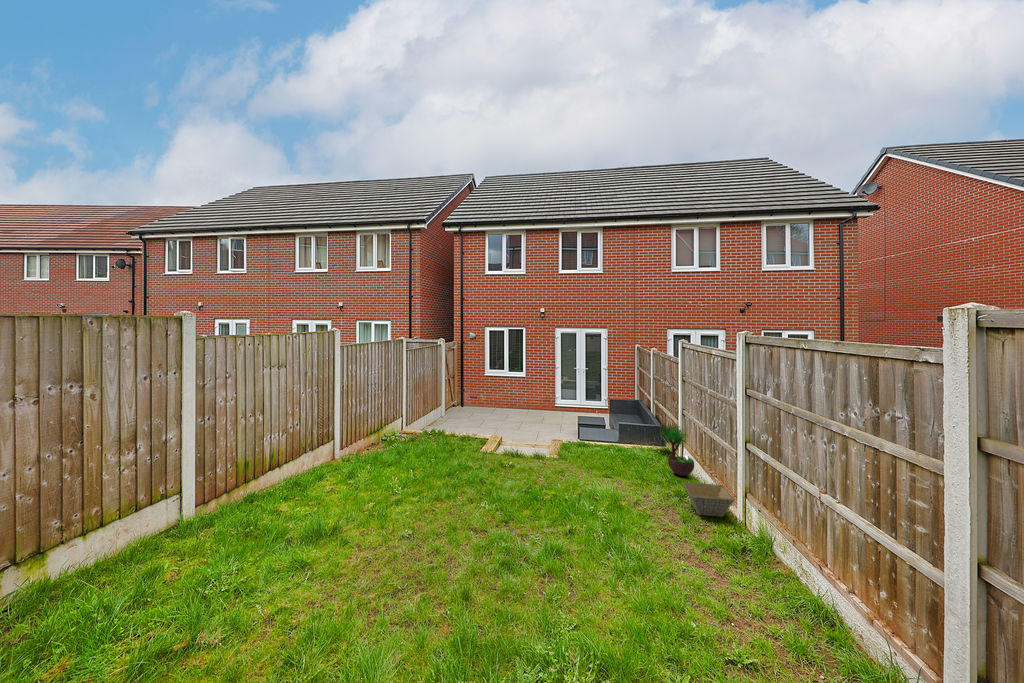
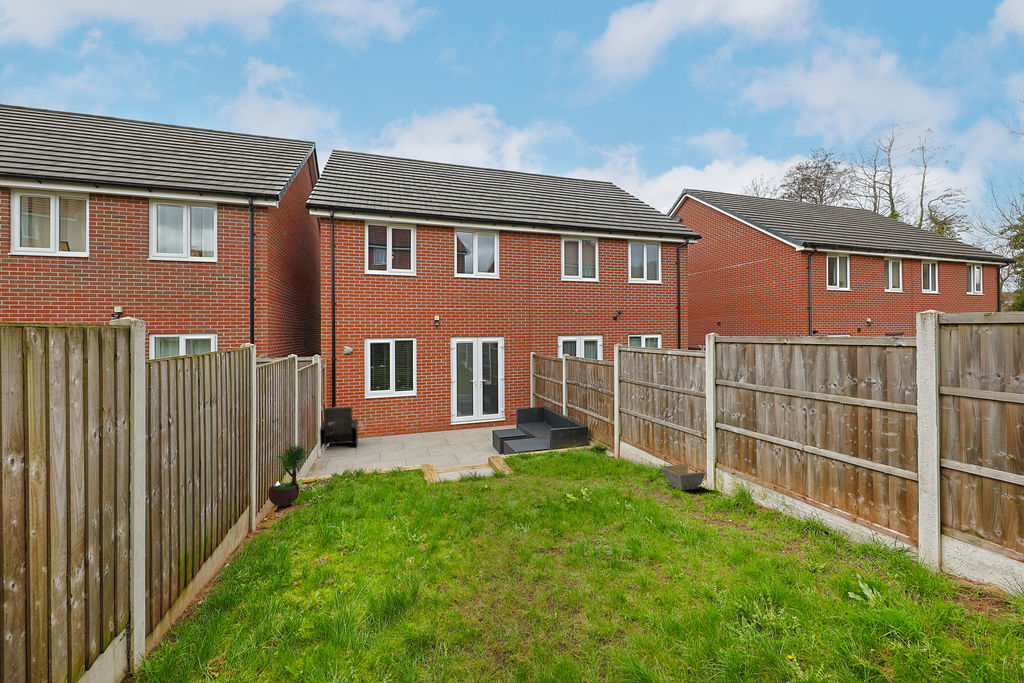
armchair: none [430,386,464,421] -> present [320,406,358,448]
potted tree: present [661,425,694,476] -> present [268,445,308,506]

